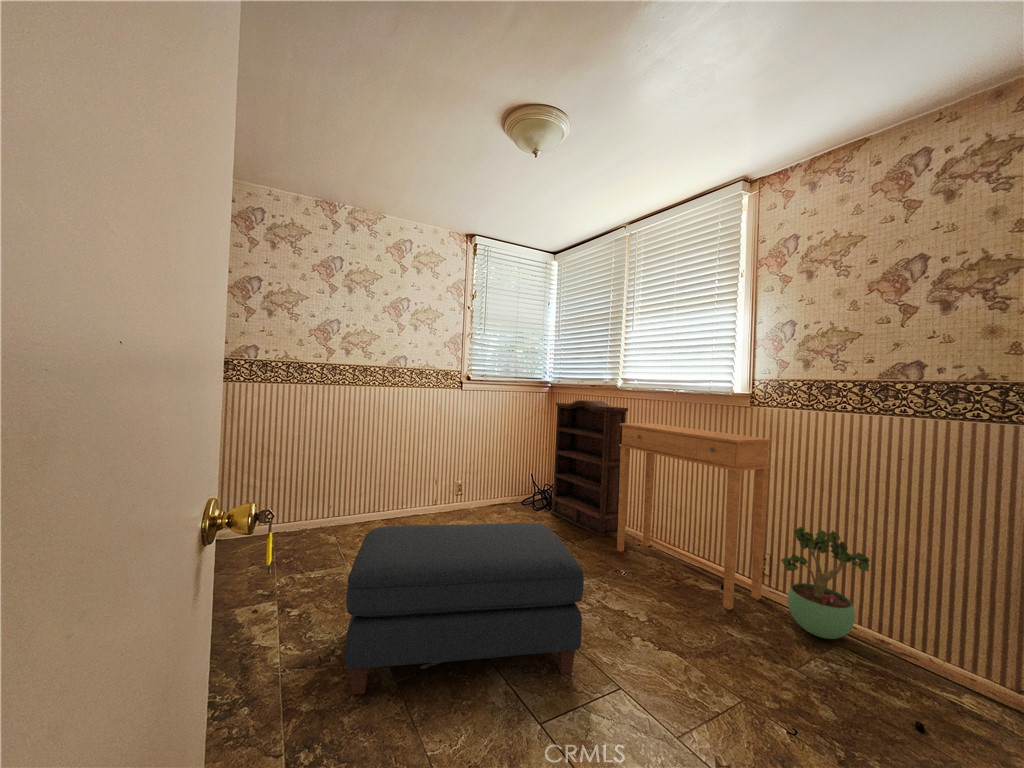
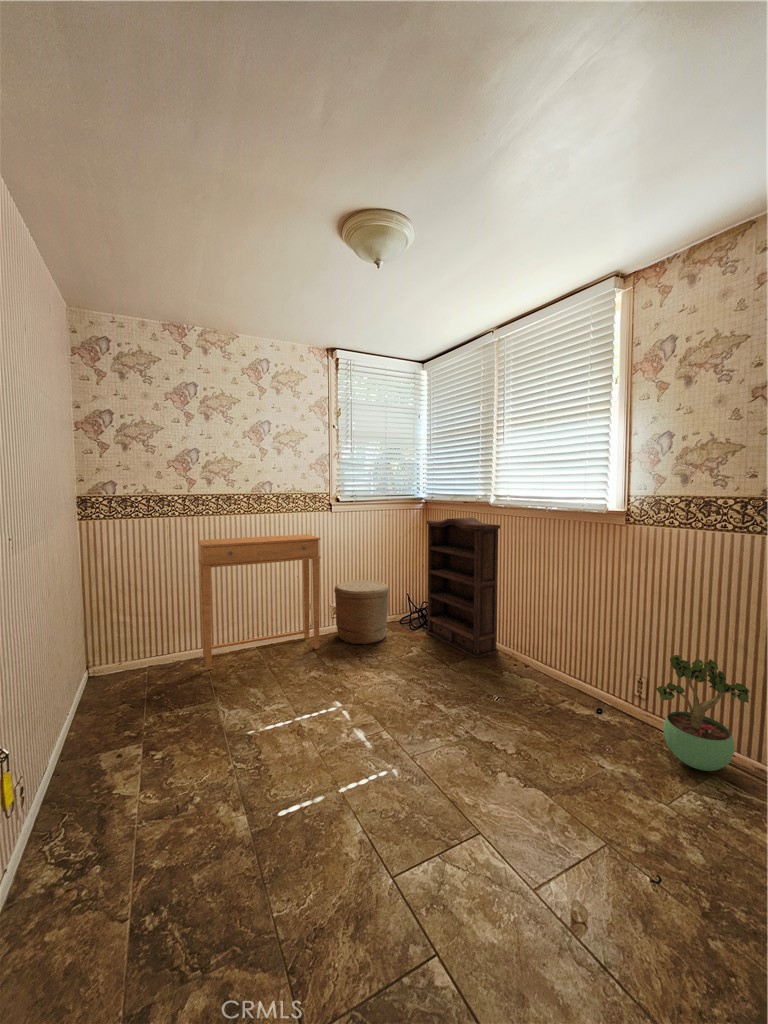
side table: present [617,423,772,610] -> present [198,534,321,670]
woven basket: none [463,458,517,521] -> present [334,580,389,644]
ottoman: present [345,523,584,695] -> none [194,659,439,847]

